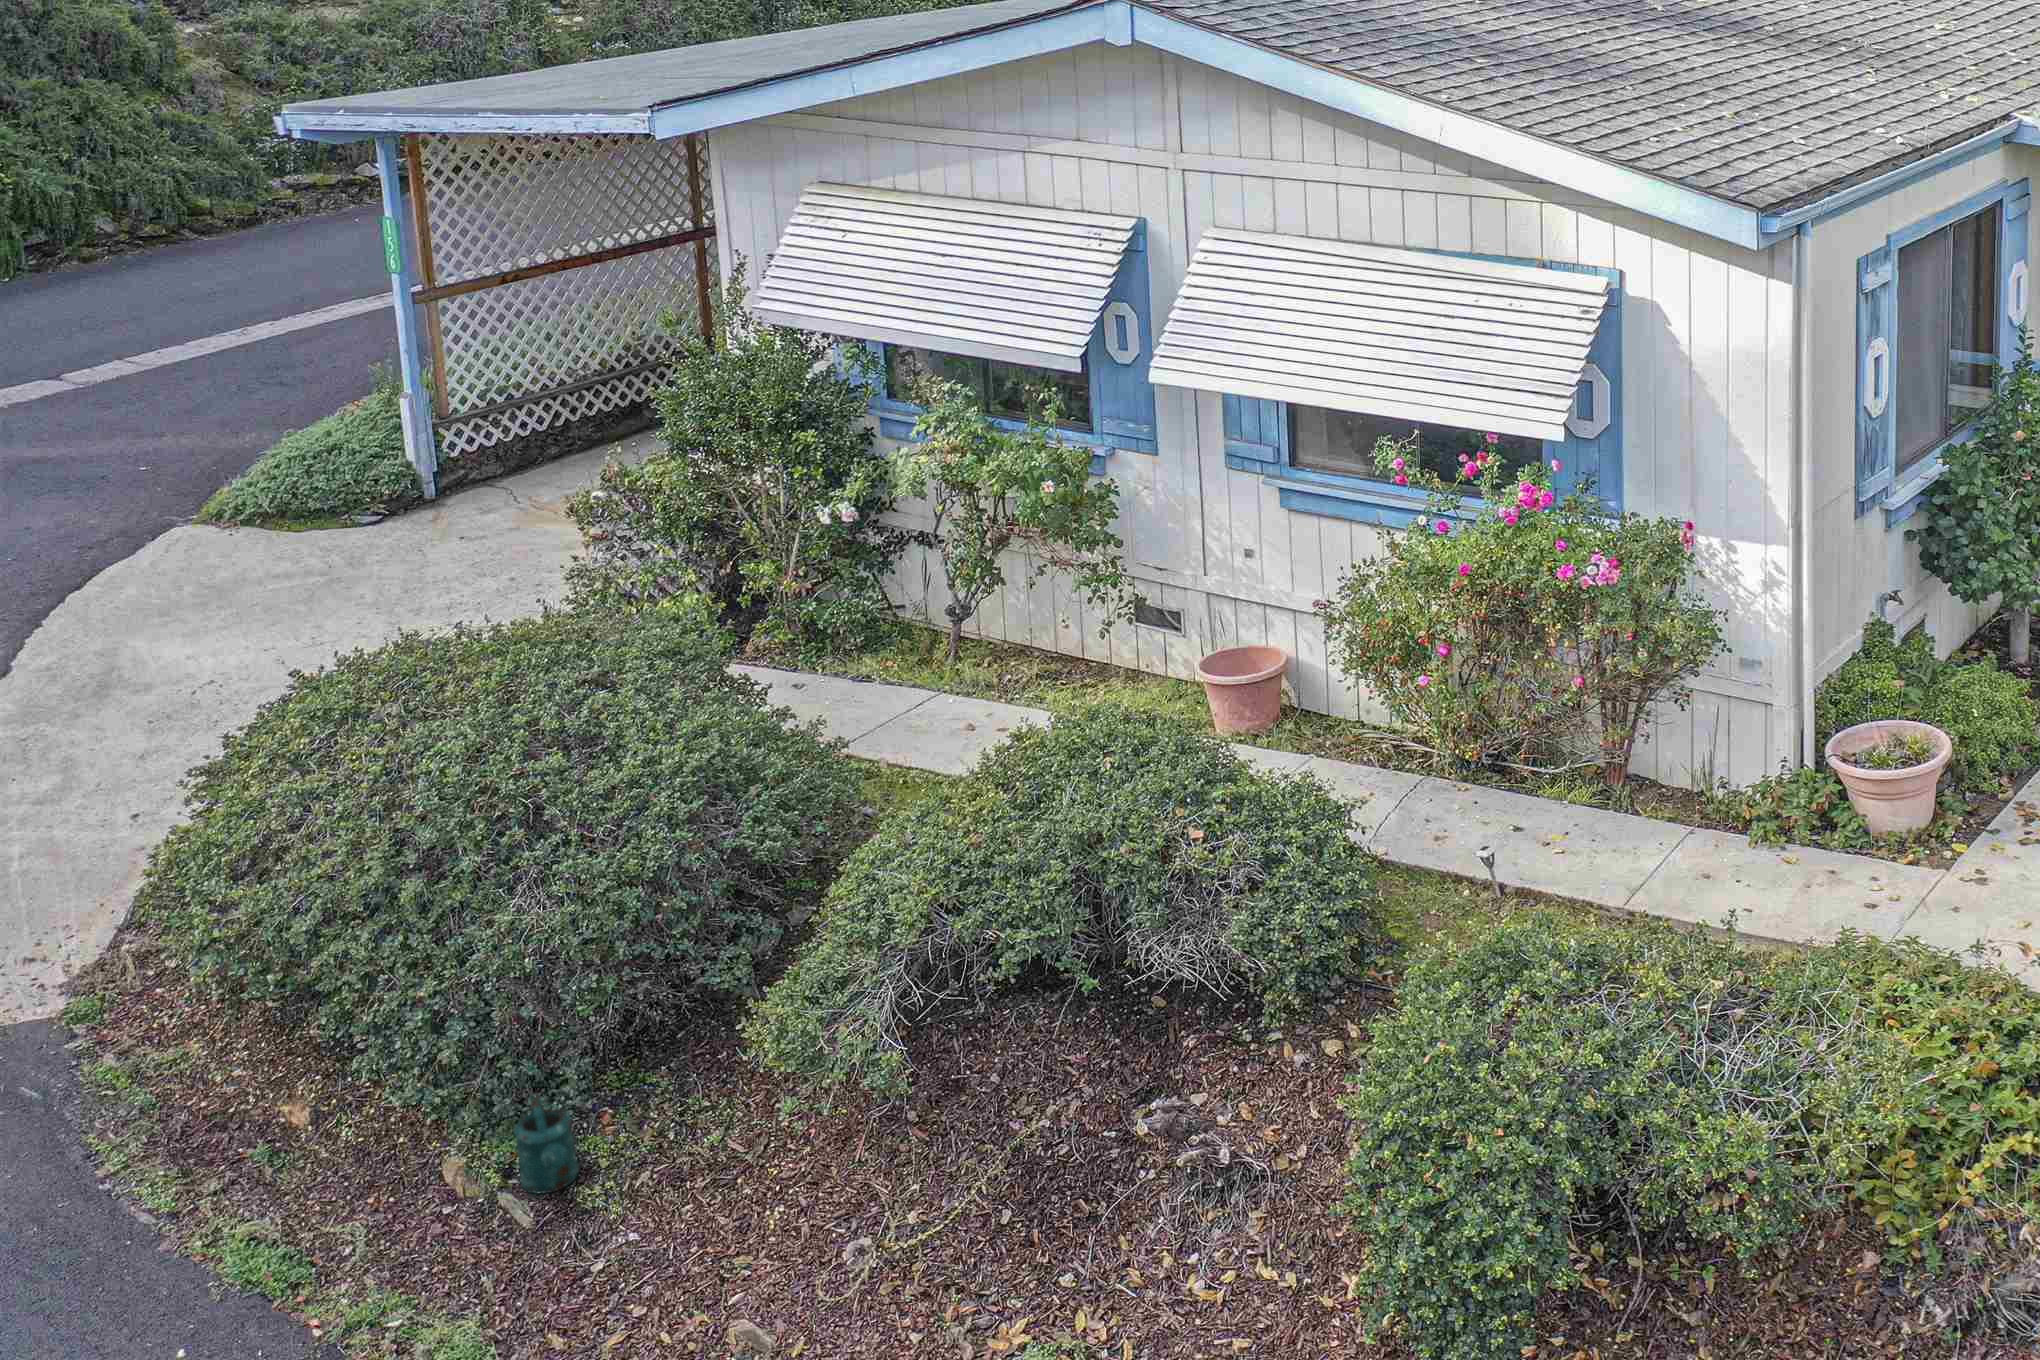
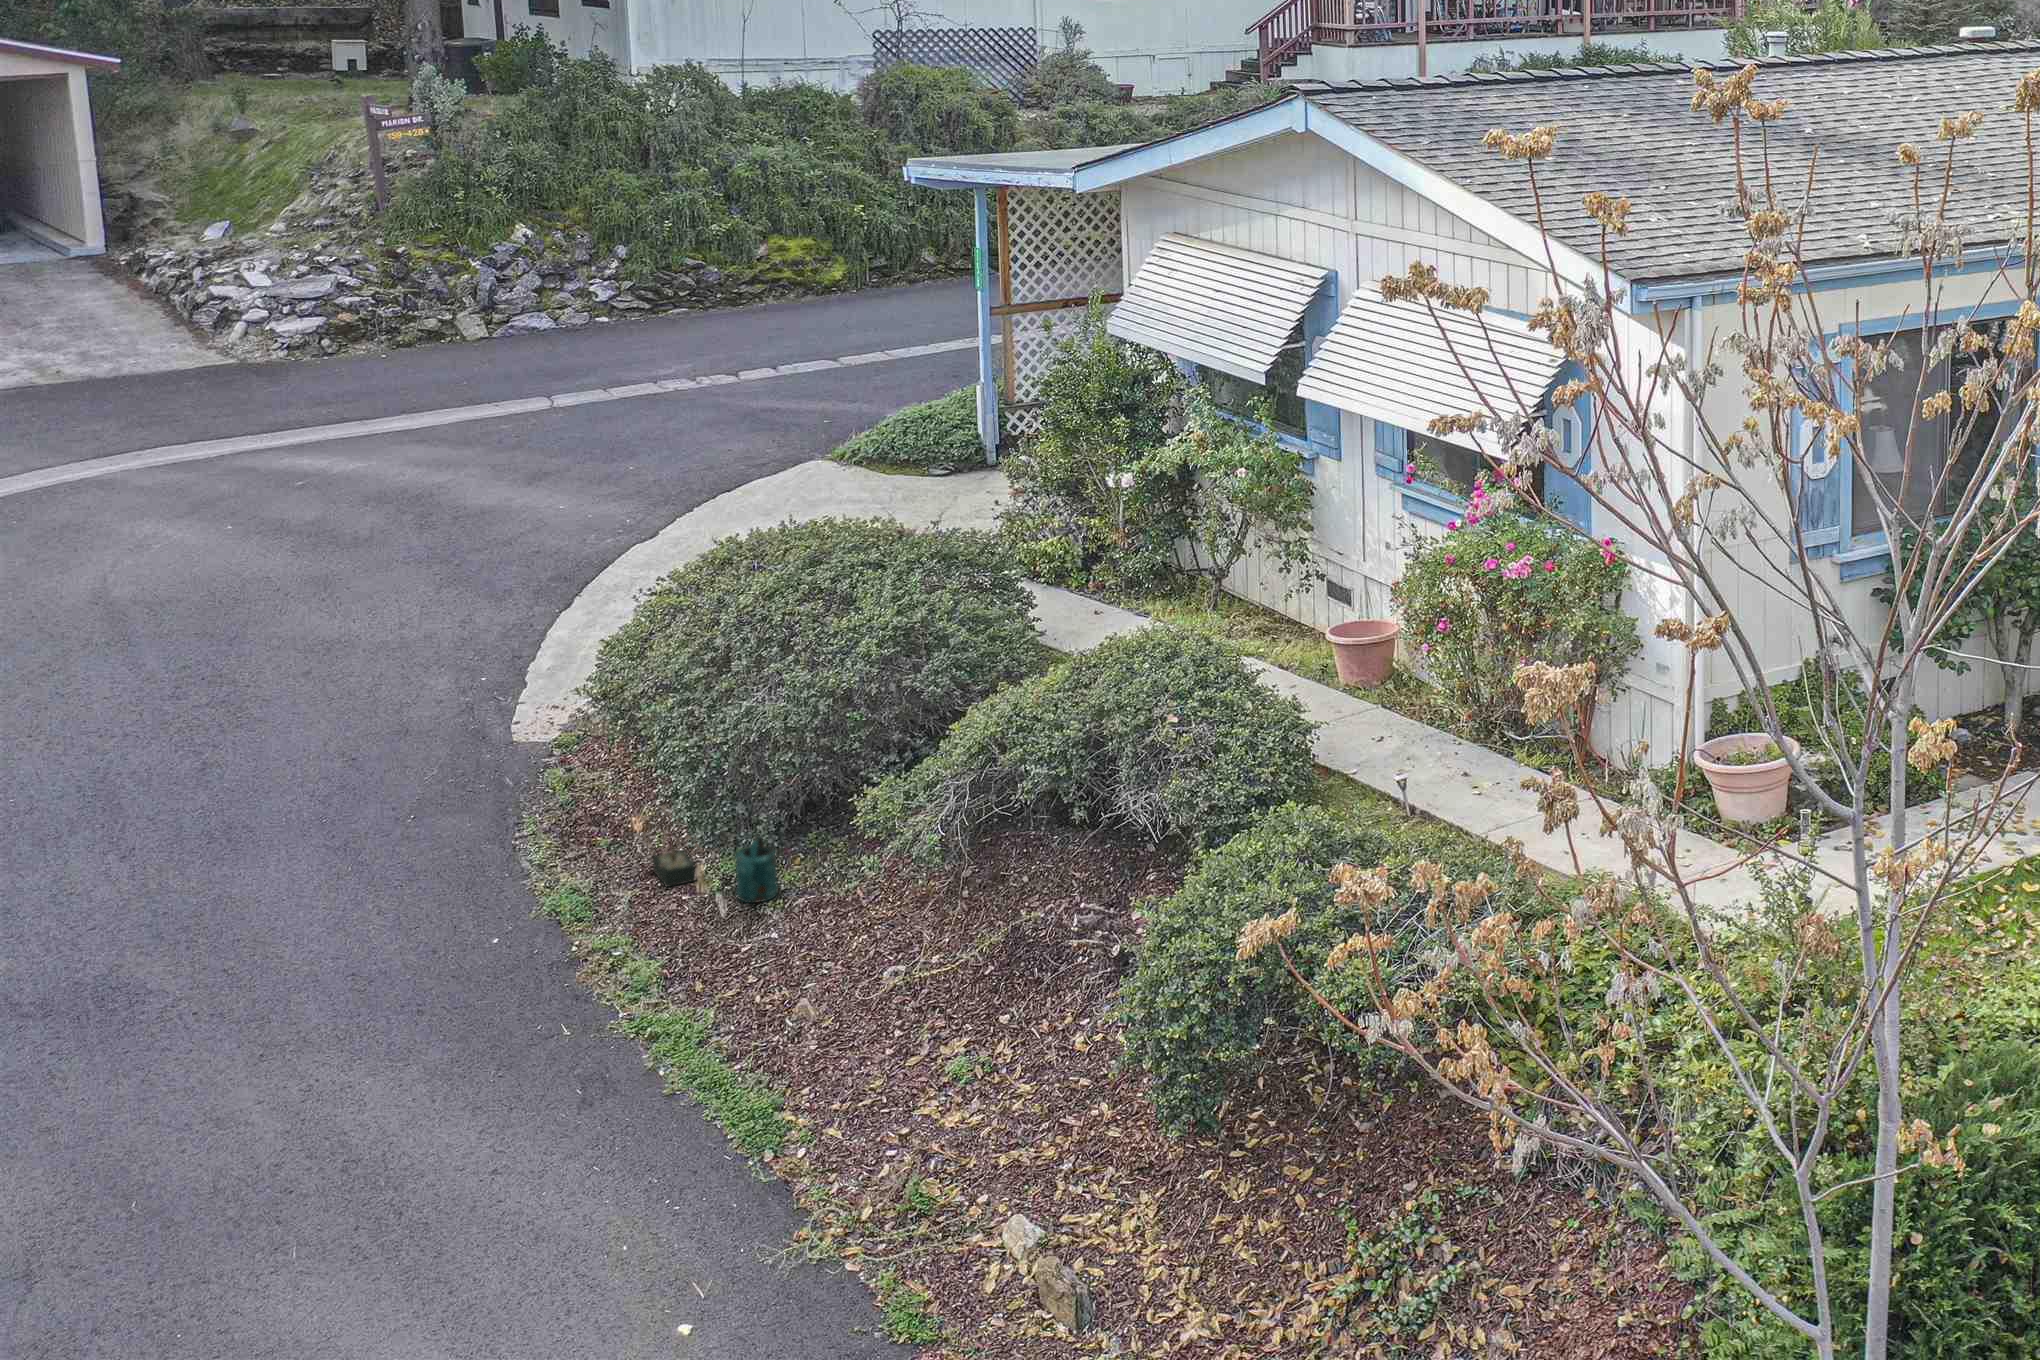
decorative plant: none [335,1077,452,1200] -> present [641,806,699,887]

